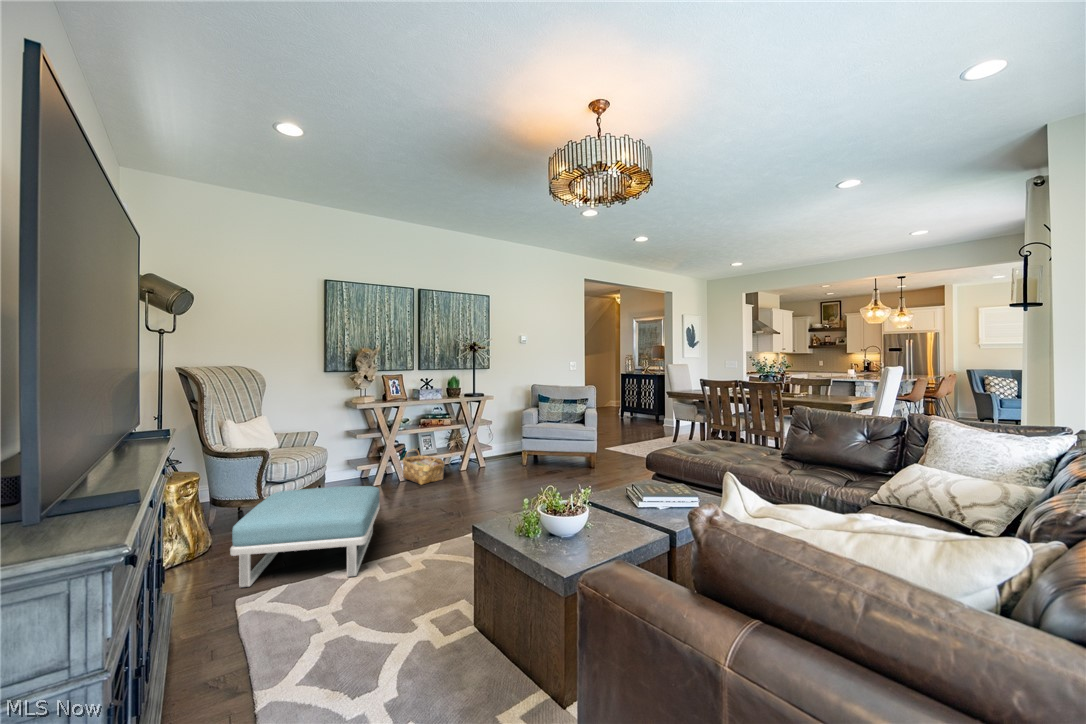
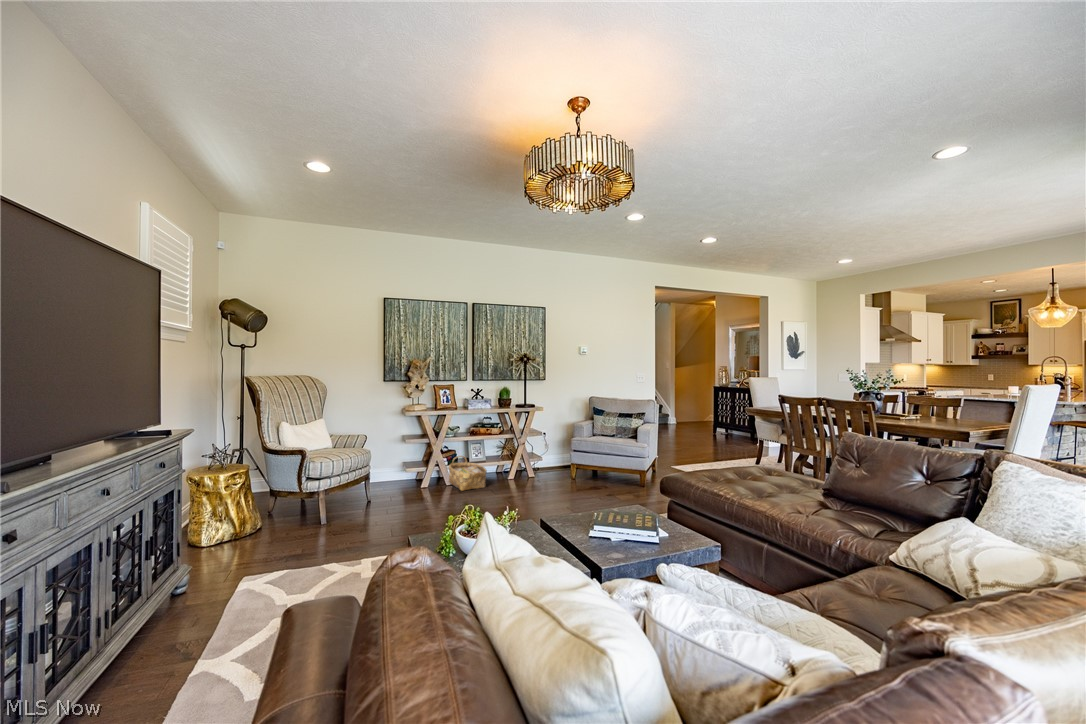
footstool: present [230,486,380,587] -> none [245,487,393,571]

